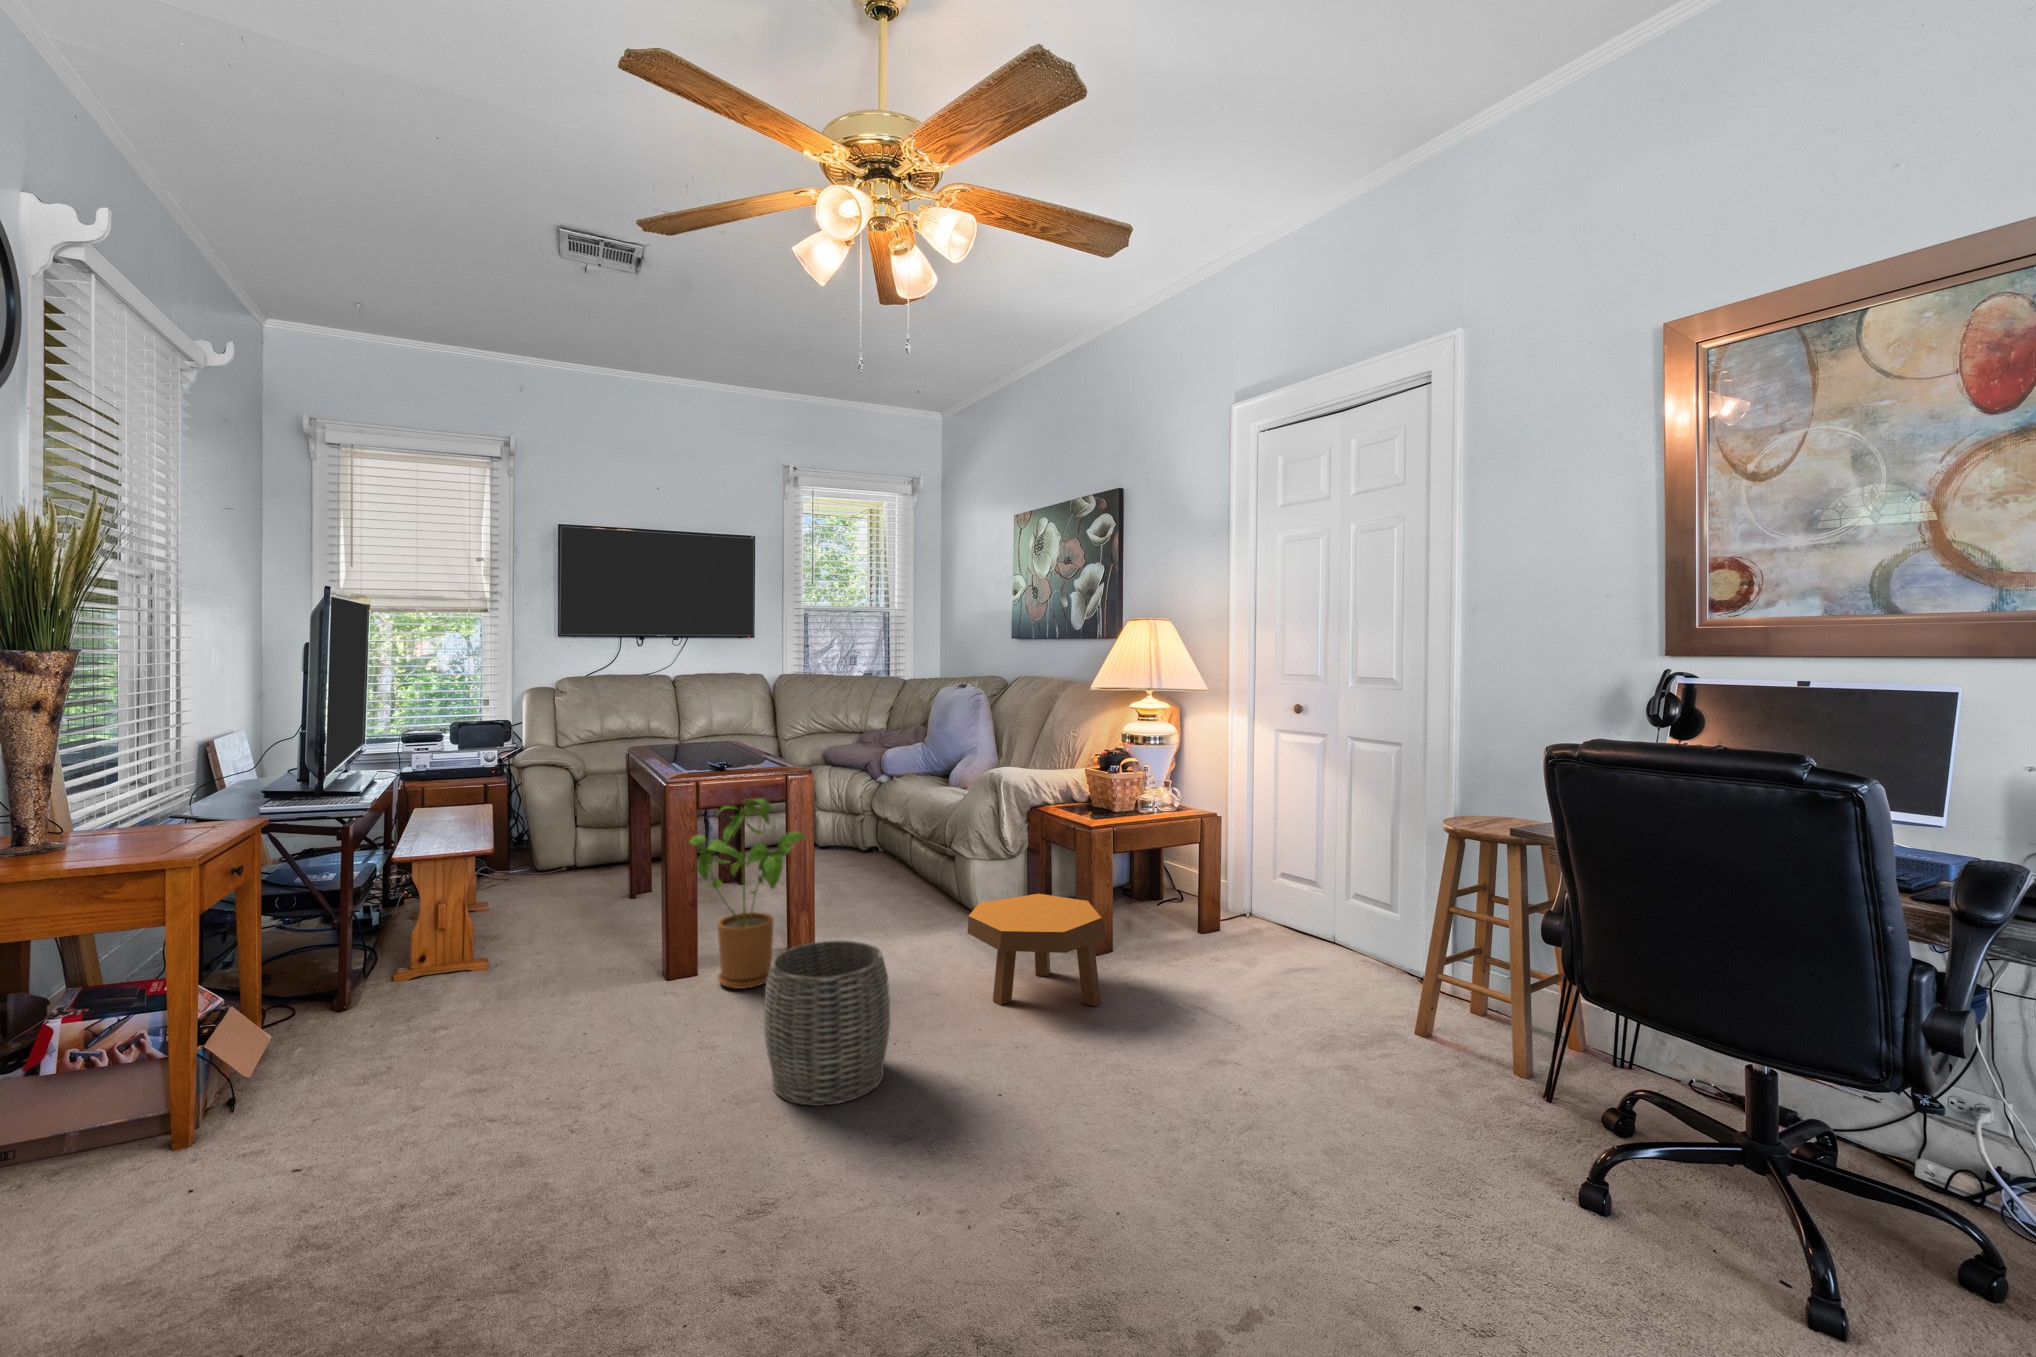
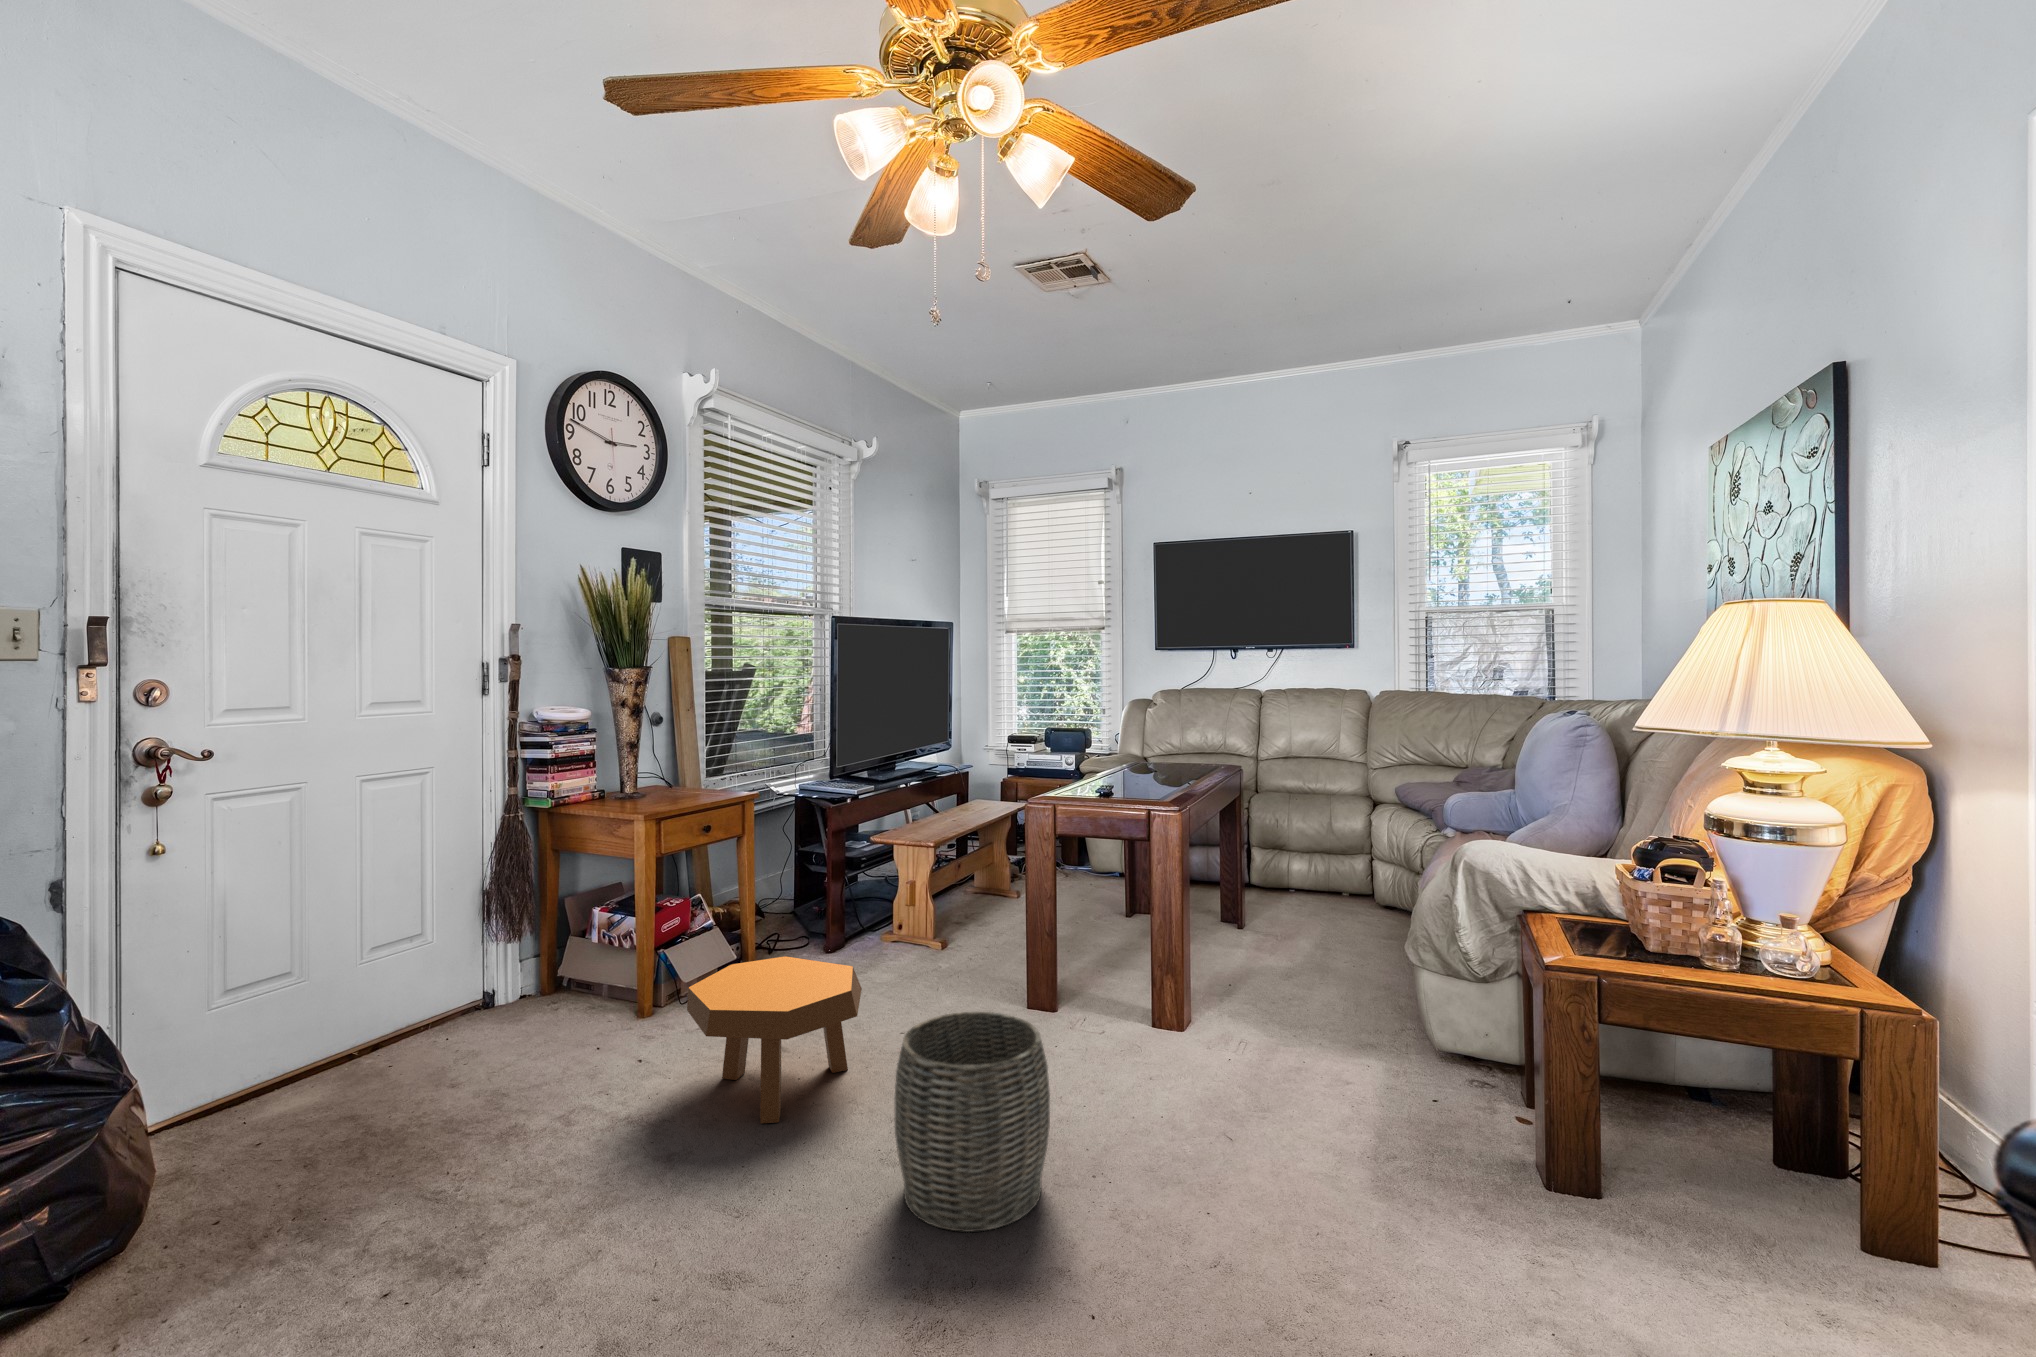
house plant: present [690,799,809,989] -> none [1020,829,1154,1050]
footstool: present [967,894,1108,1006] -> present [687,956,862,1124]

